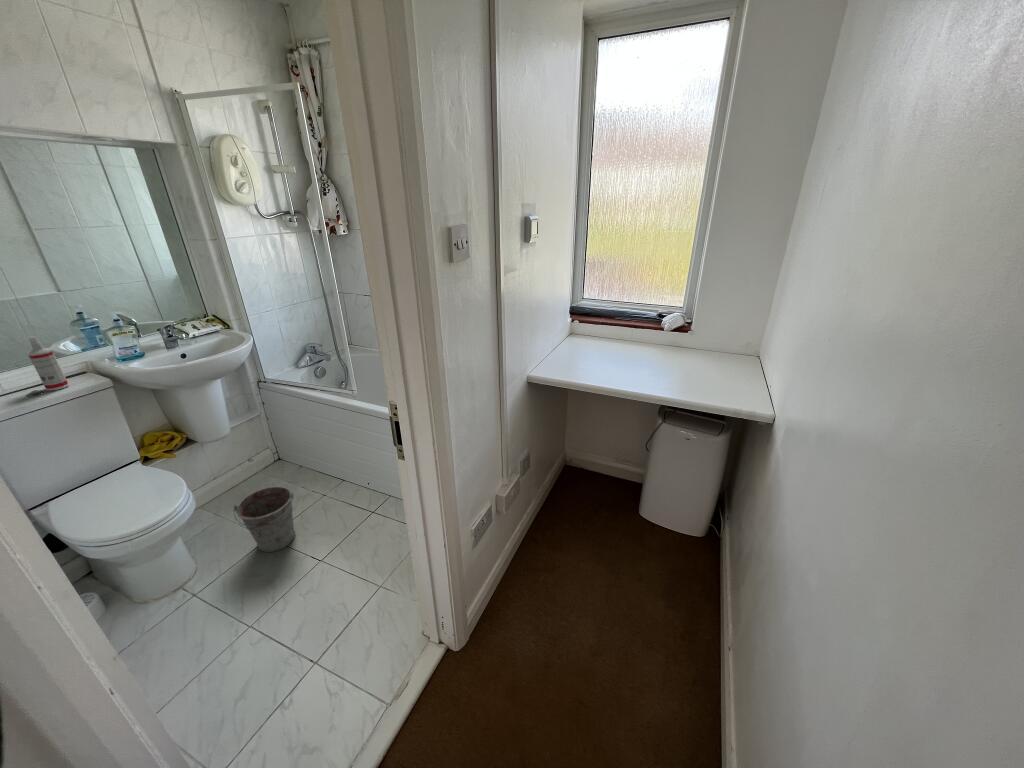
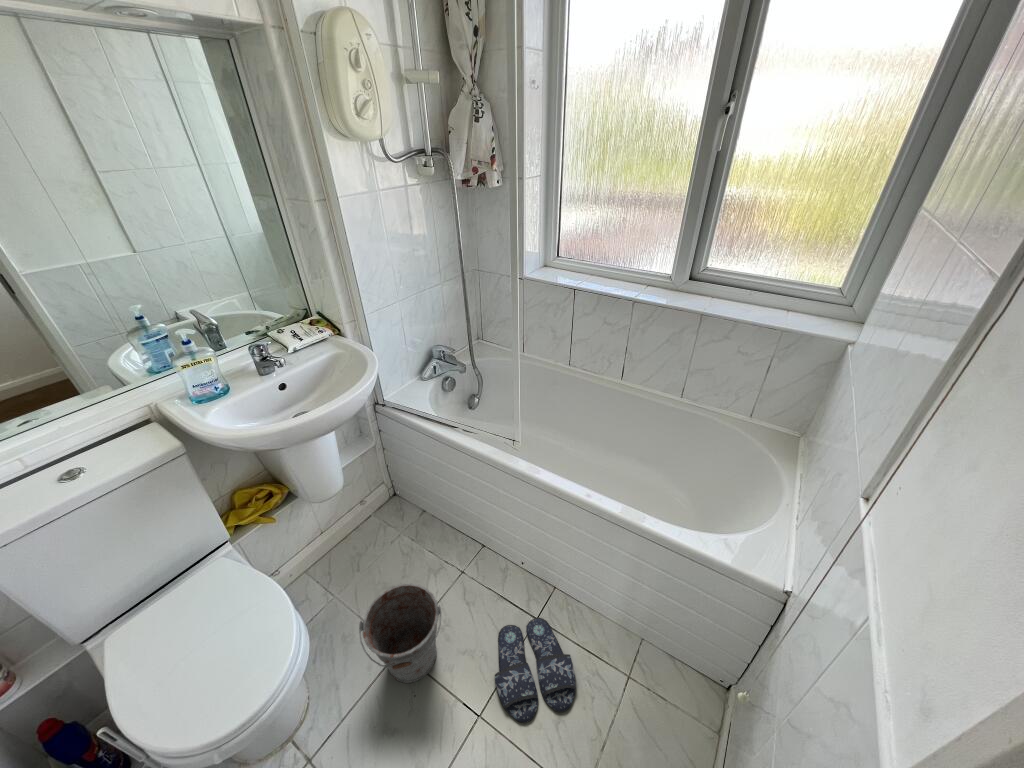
spray bottle: present [28,336,69,391] -> none [52,384,123,466]
slippers: none [333,512,389,560] -> present [495,618,576,723]

